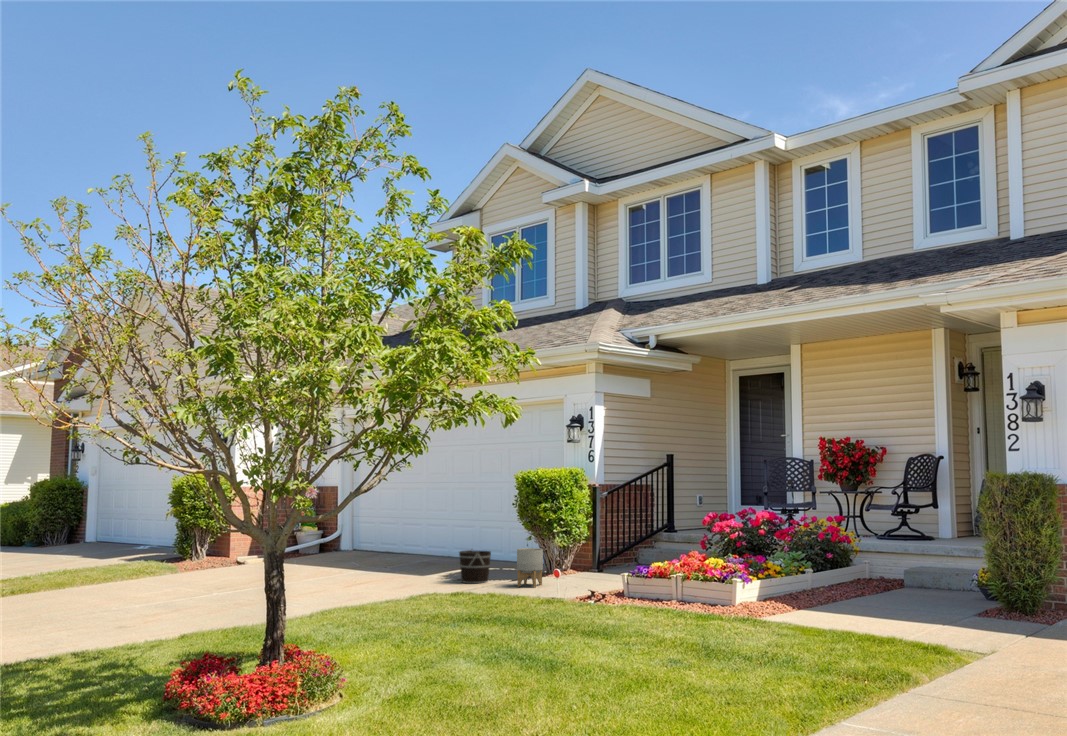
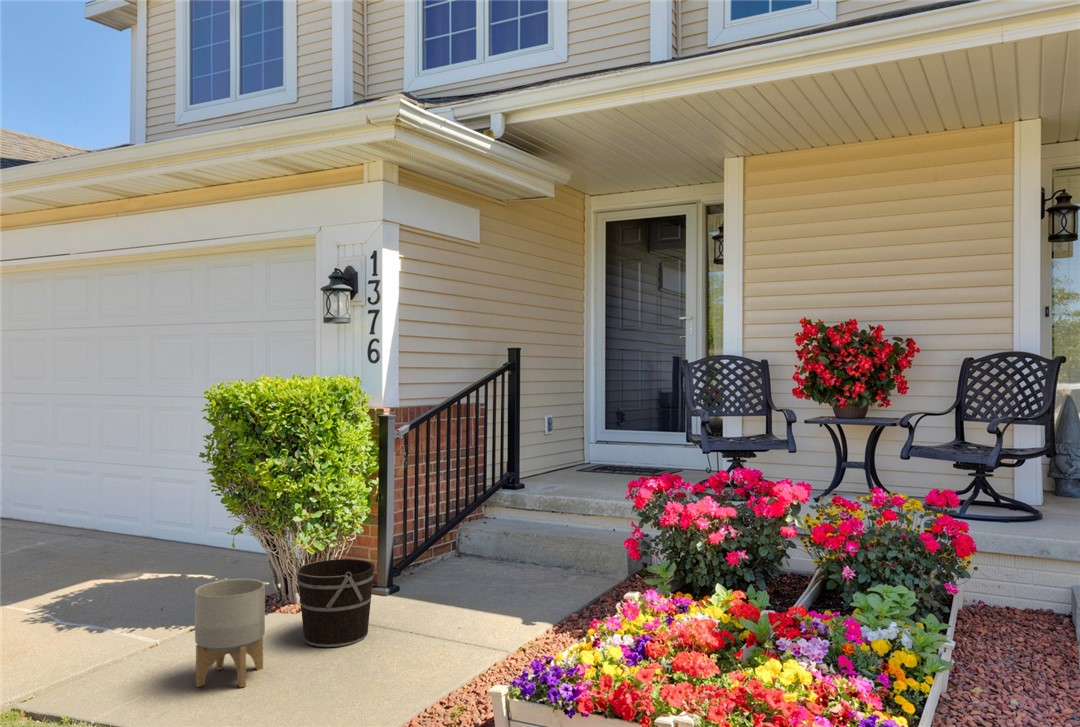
bucket: present [459,550,491,583] -> present [296,556,374,647]

